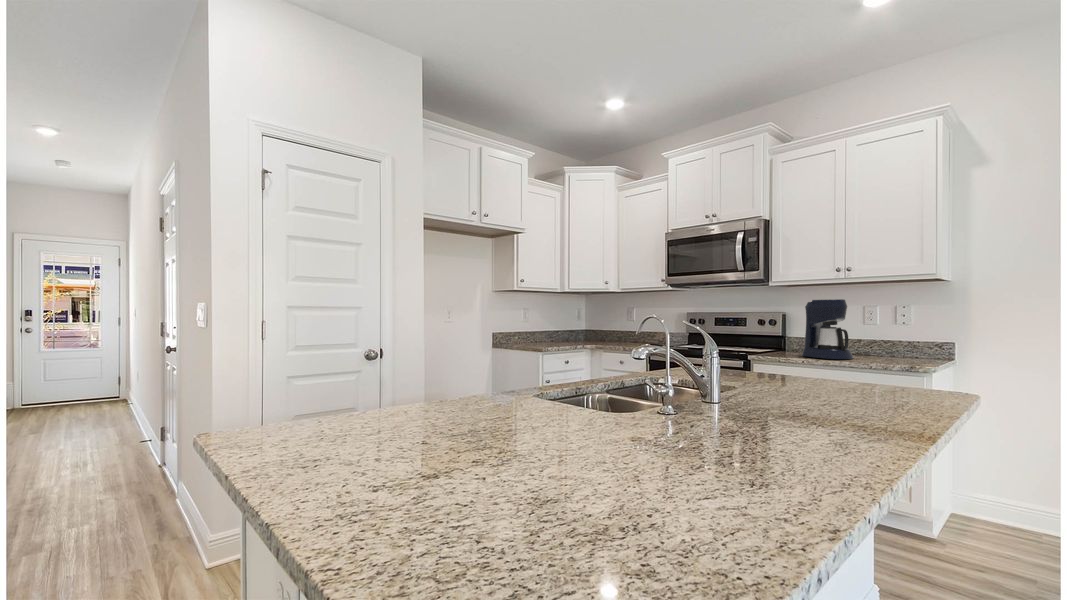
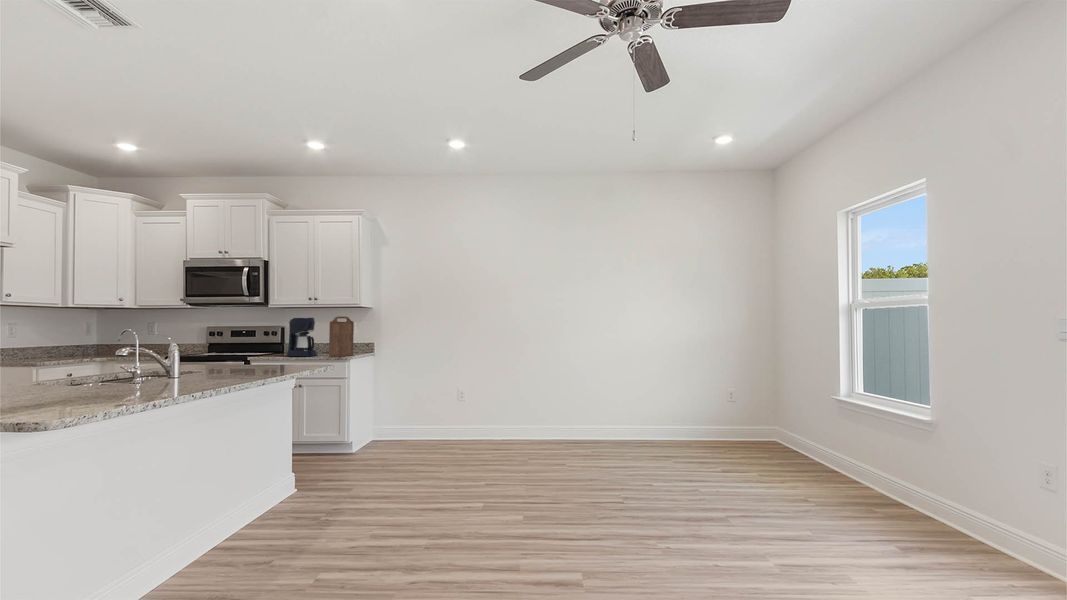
cutting board: none [880,297,923,363] -> present [329,316,354,357]

